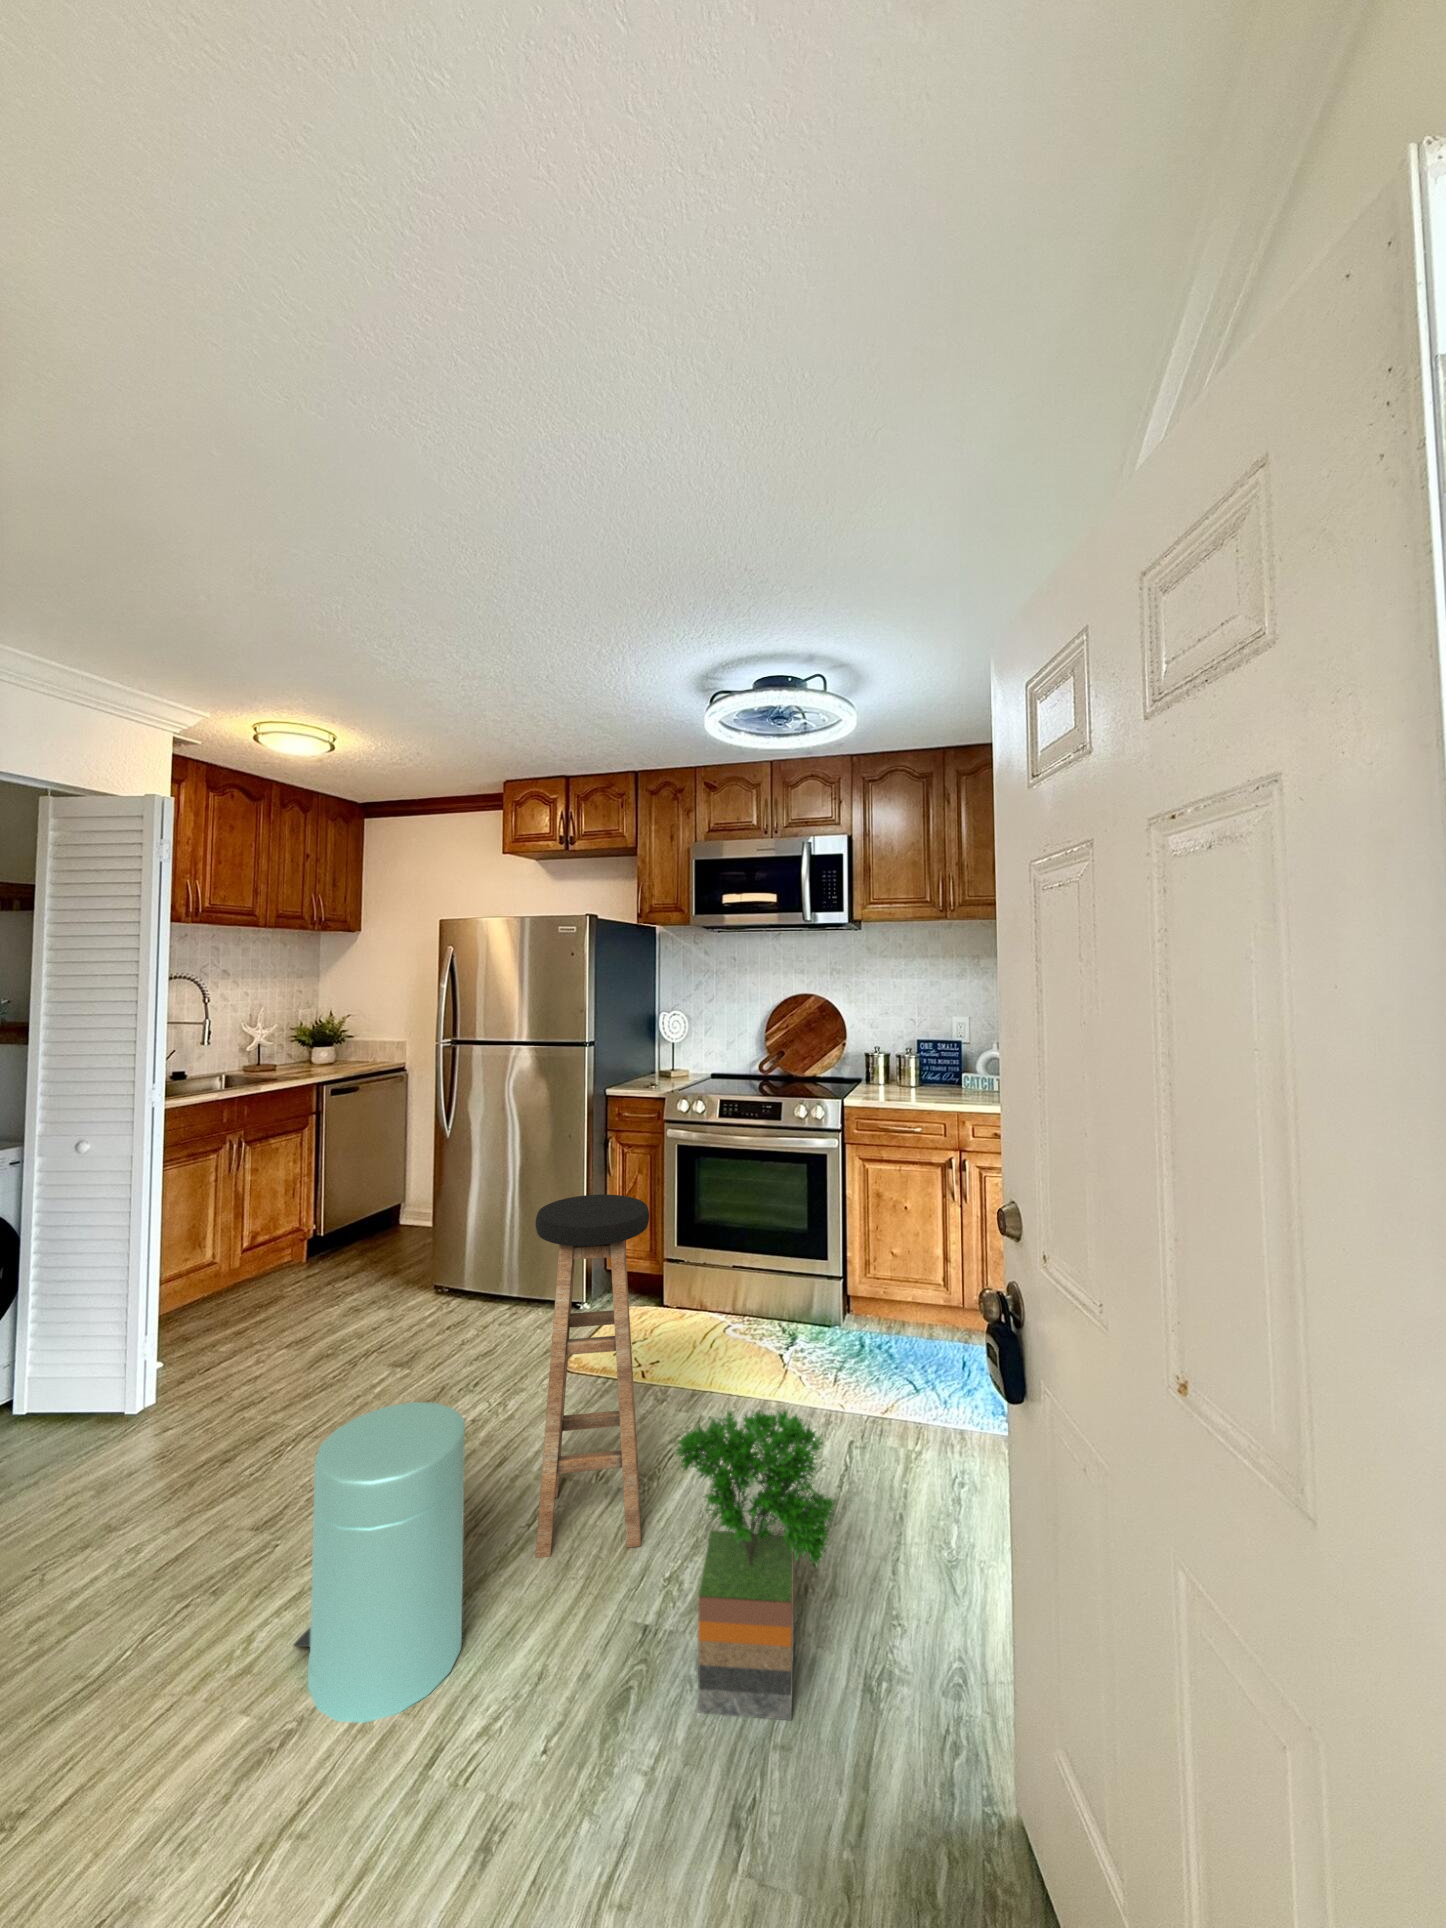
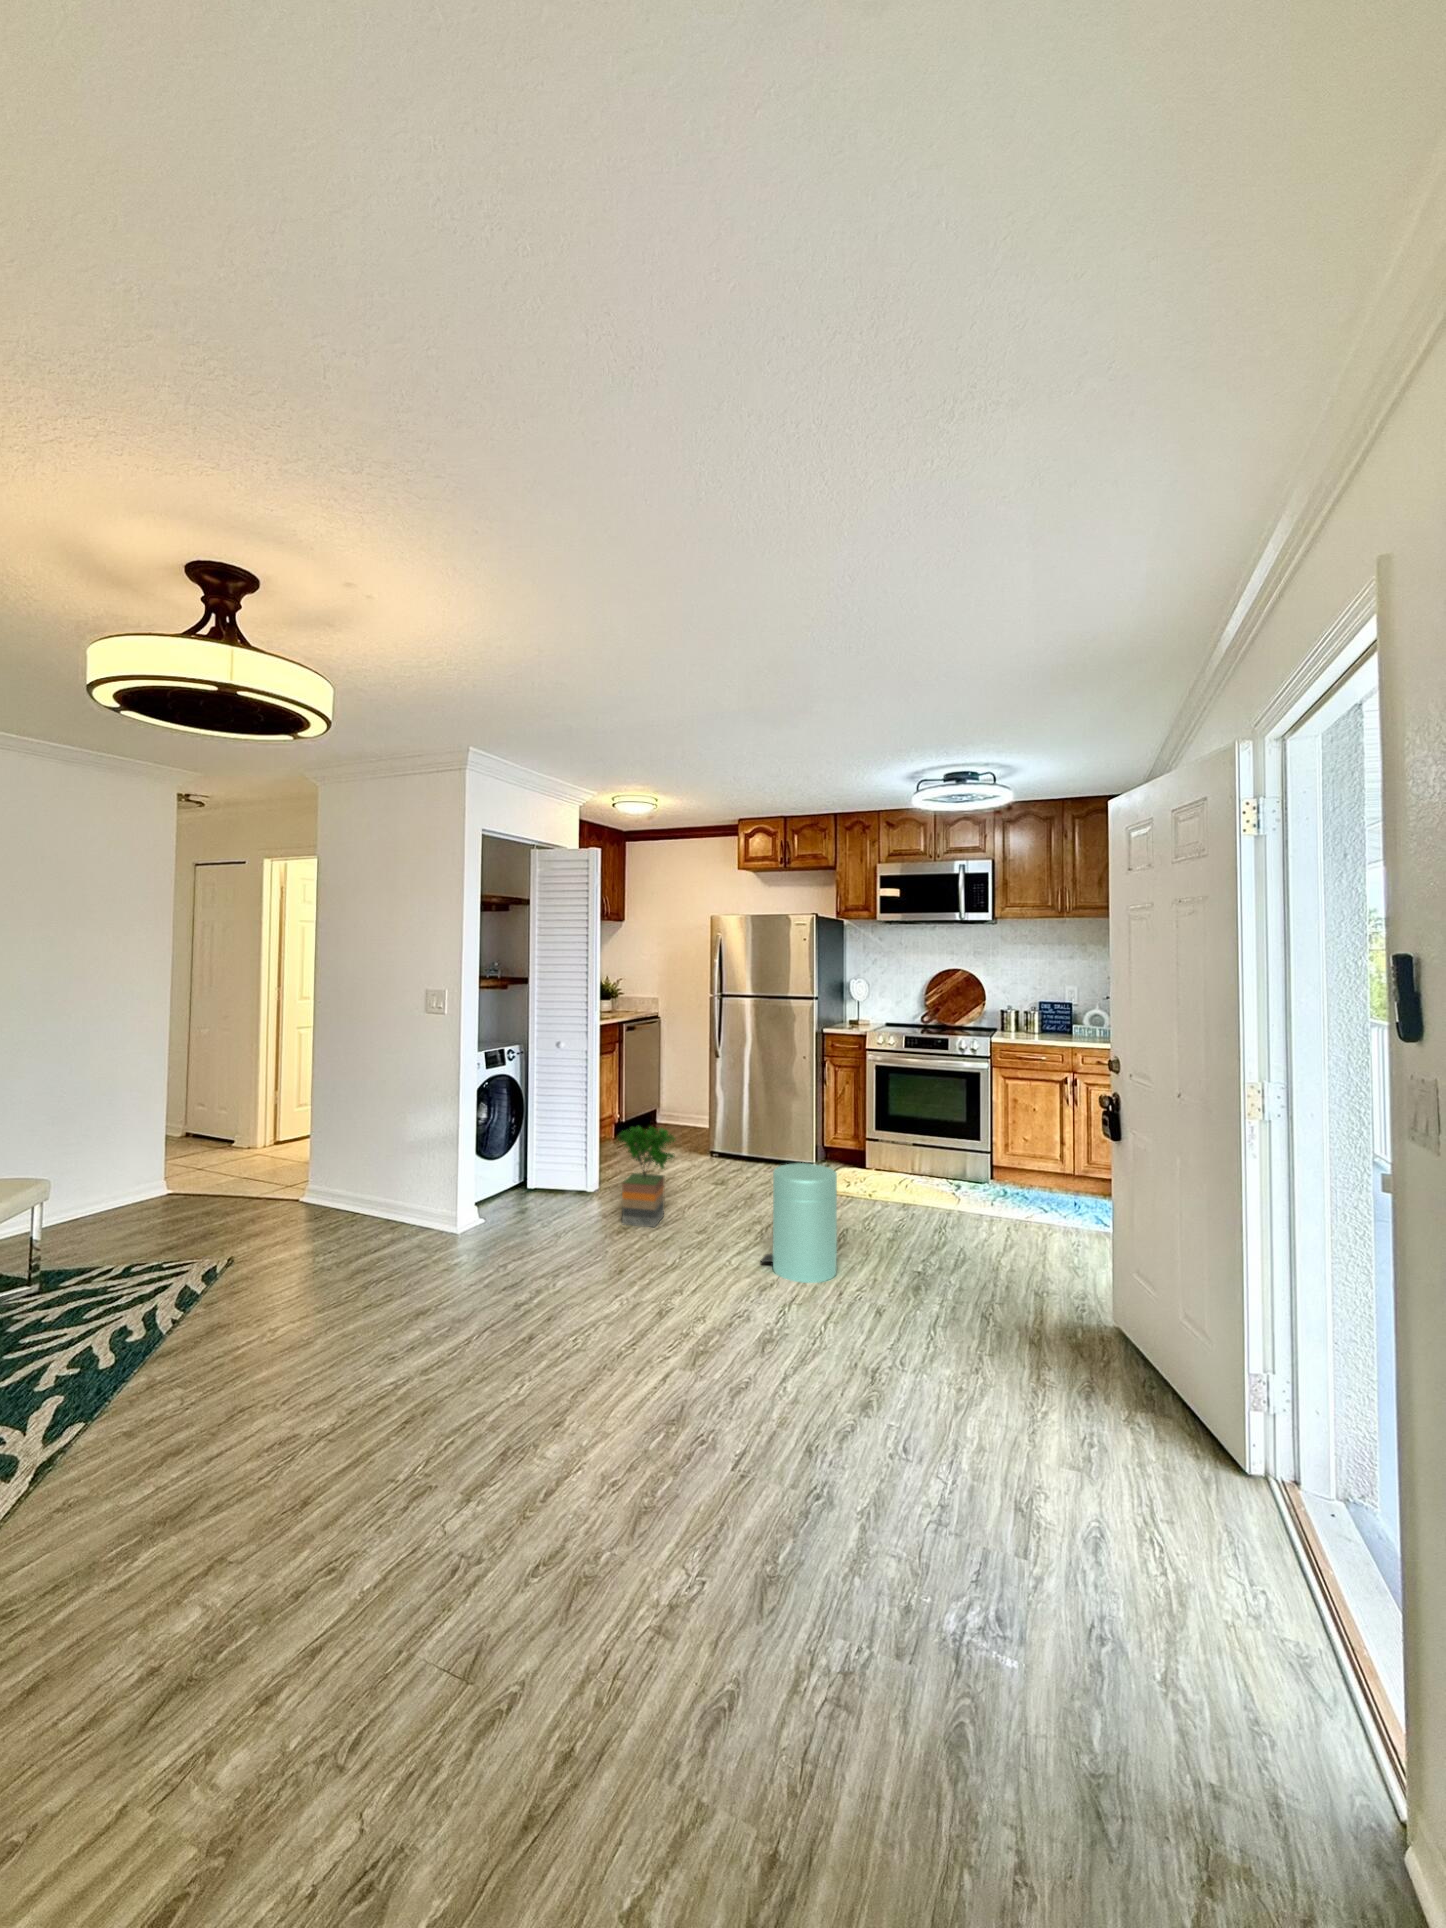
bar stool: present [536,1194,649,1558] -> none [842,1077,905,1251]
potted tree: present [676,1411,835,1720] -> present [619,1126,675,1227]

